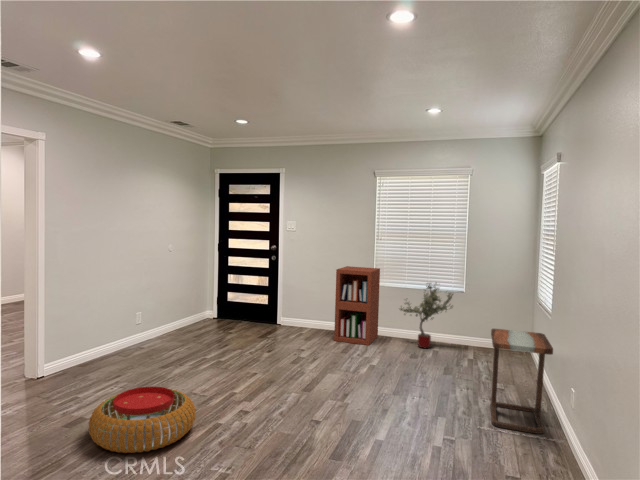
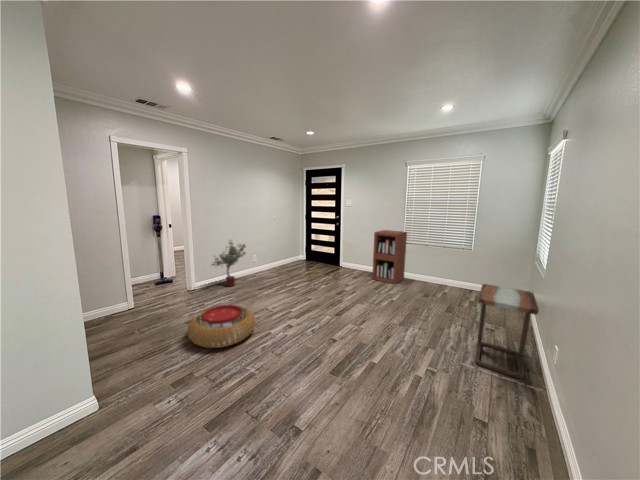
potted tree: present [400,283,453,348] -> present [212,240,246,286]

